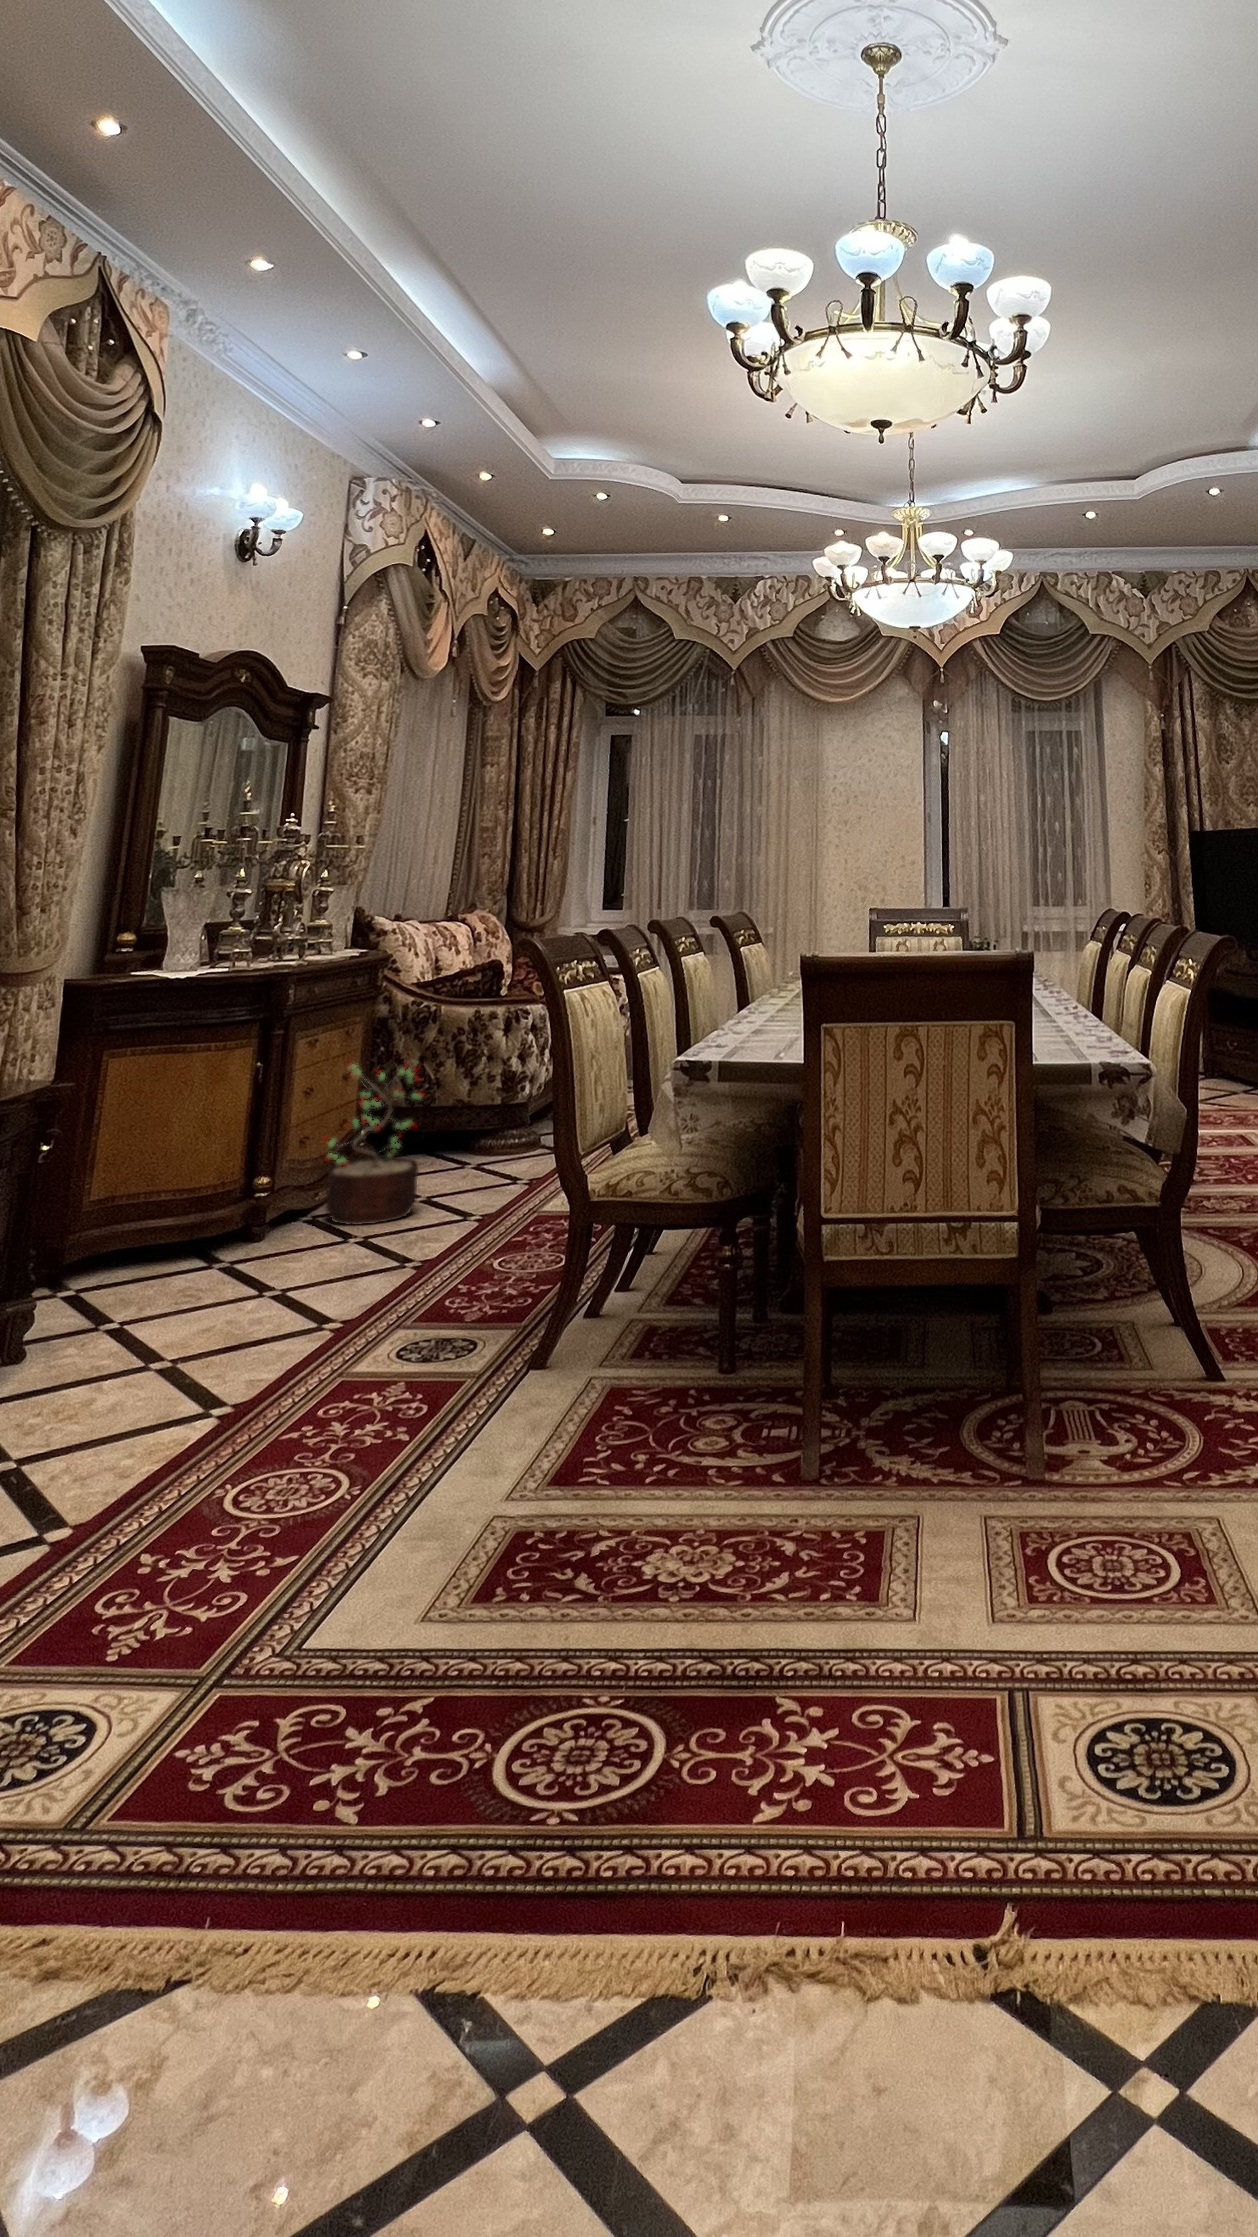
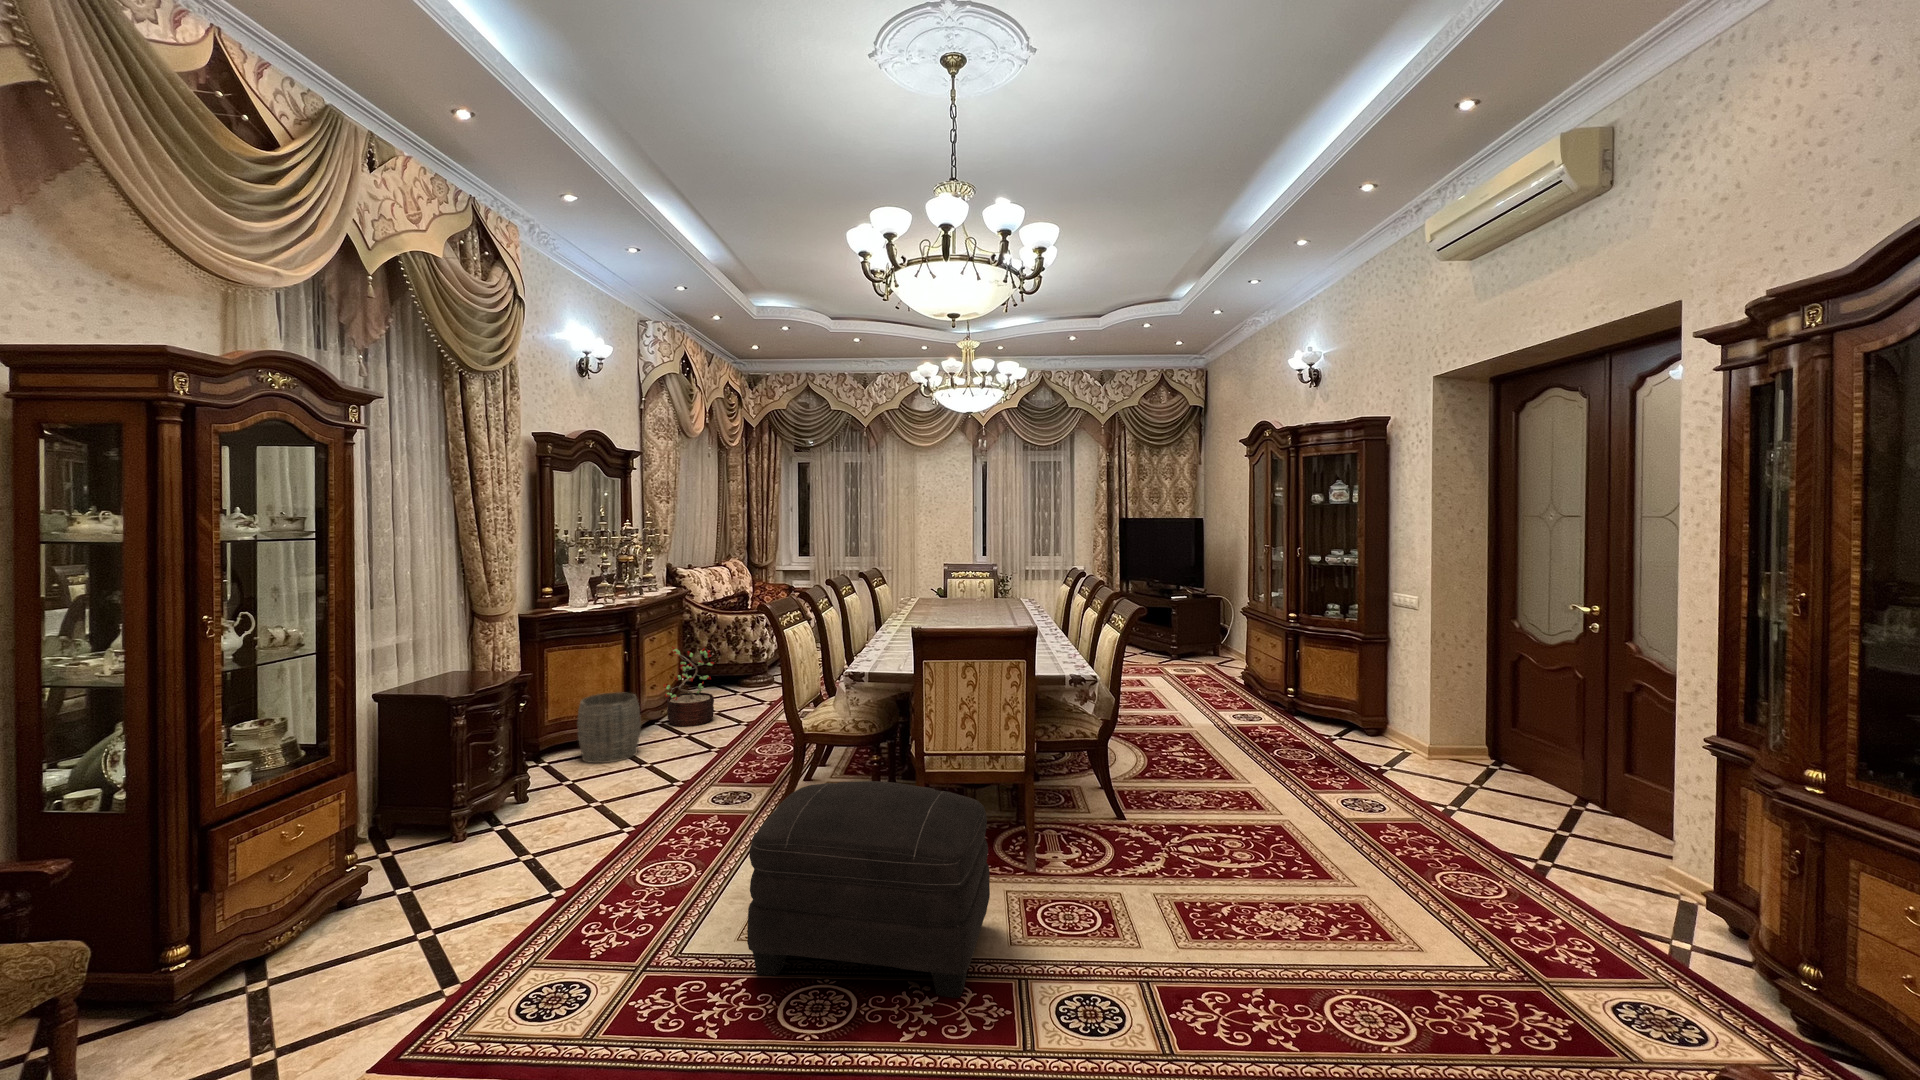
woven basket: none [145,1146,272,1292] -> present [577,692,641,763]
ottoman: none [443,1258,947,1730] -> present [747,781,990,998]

